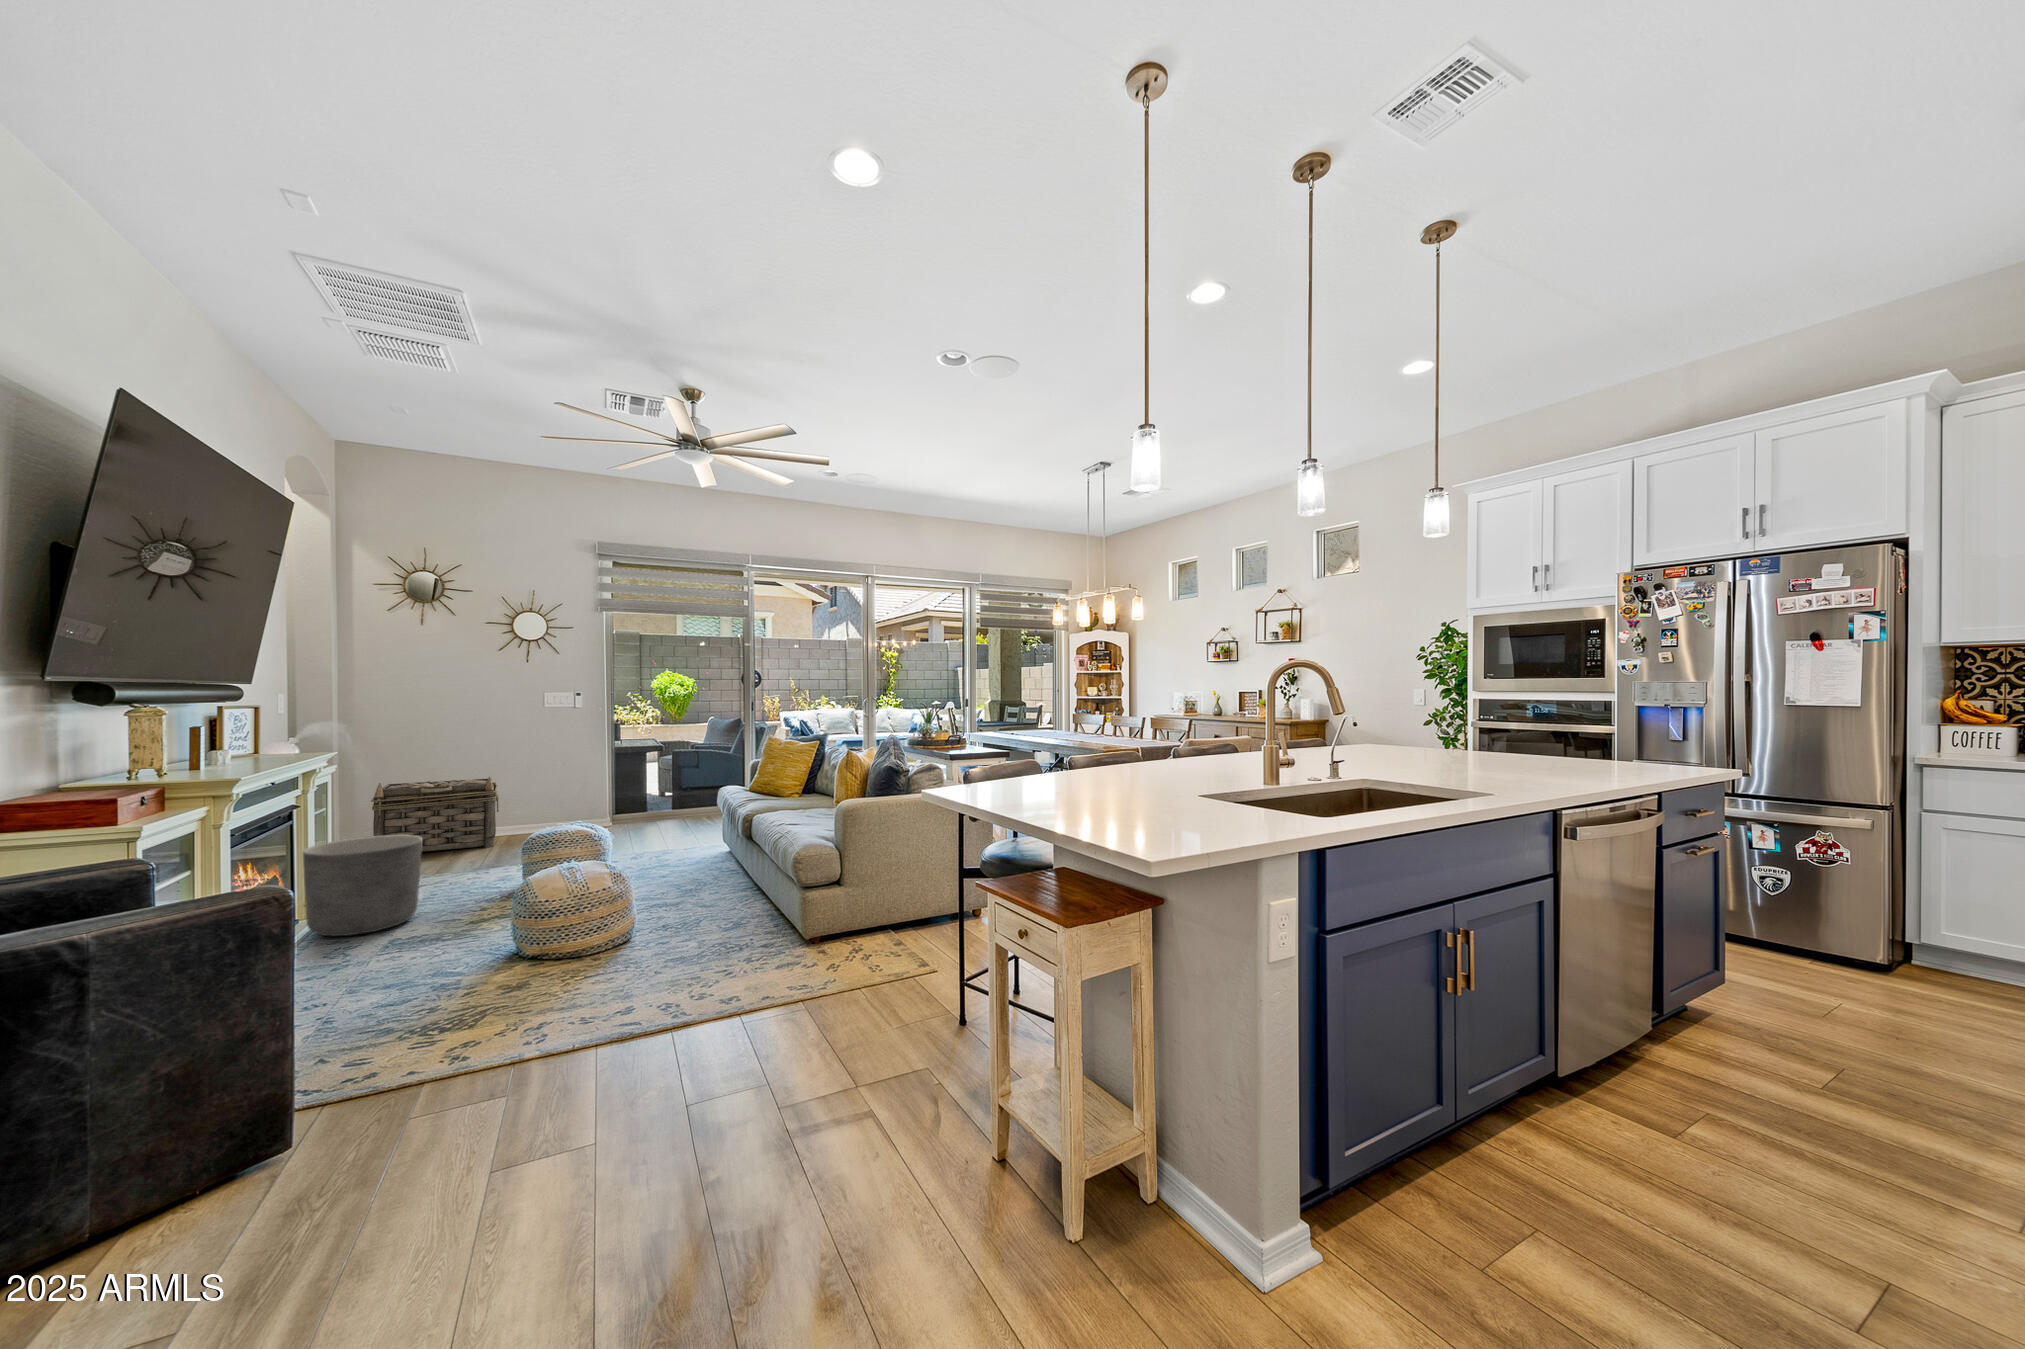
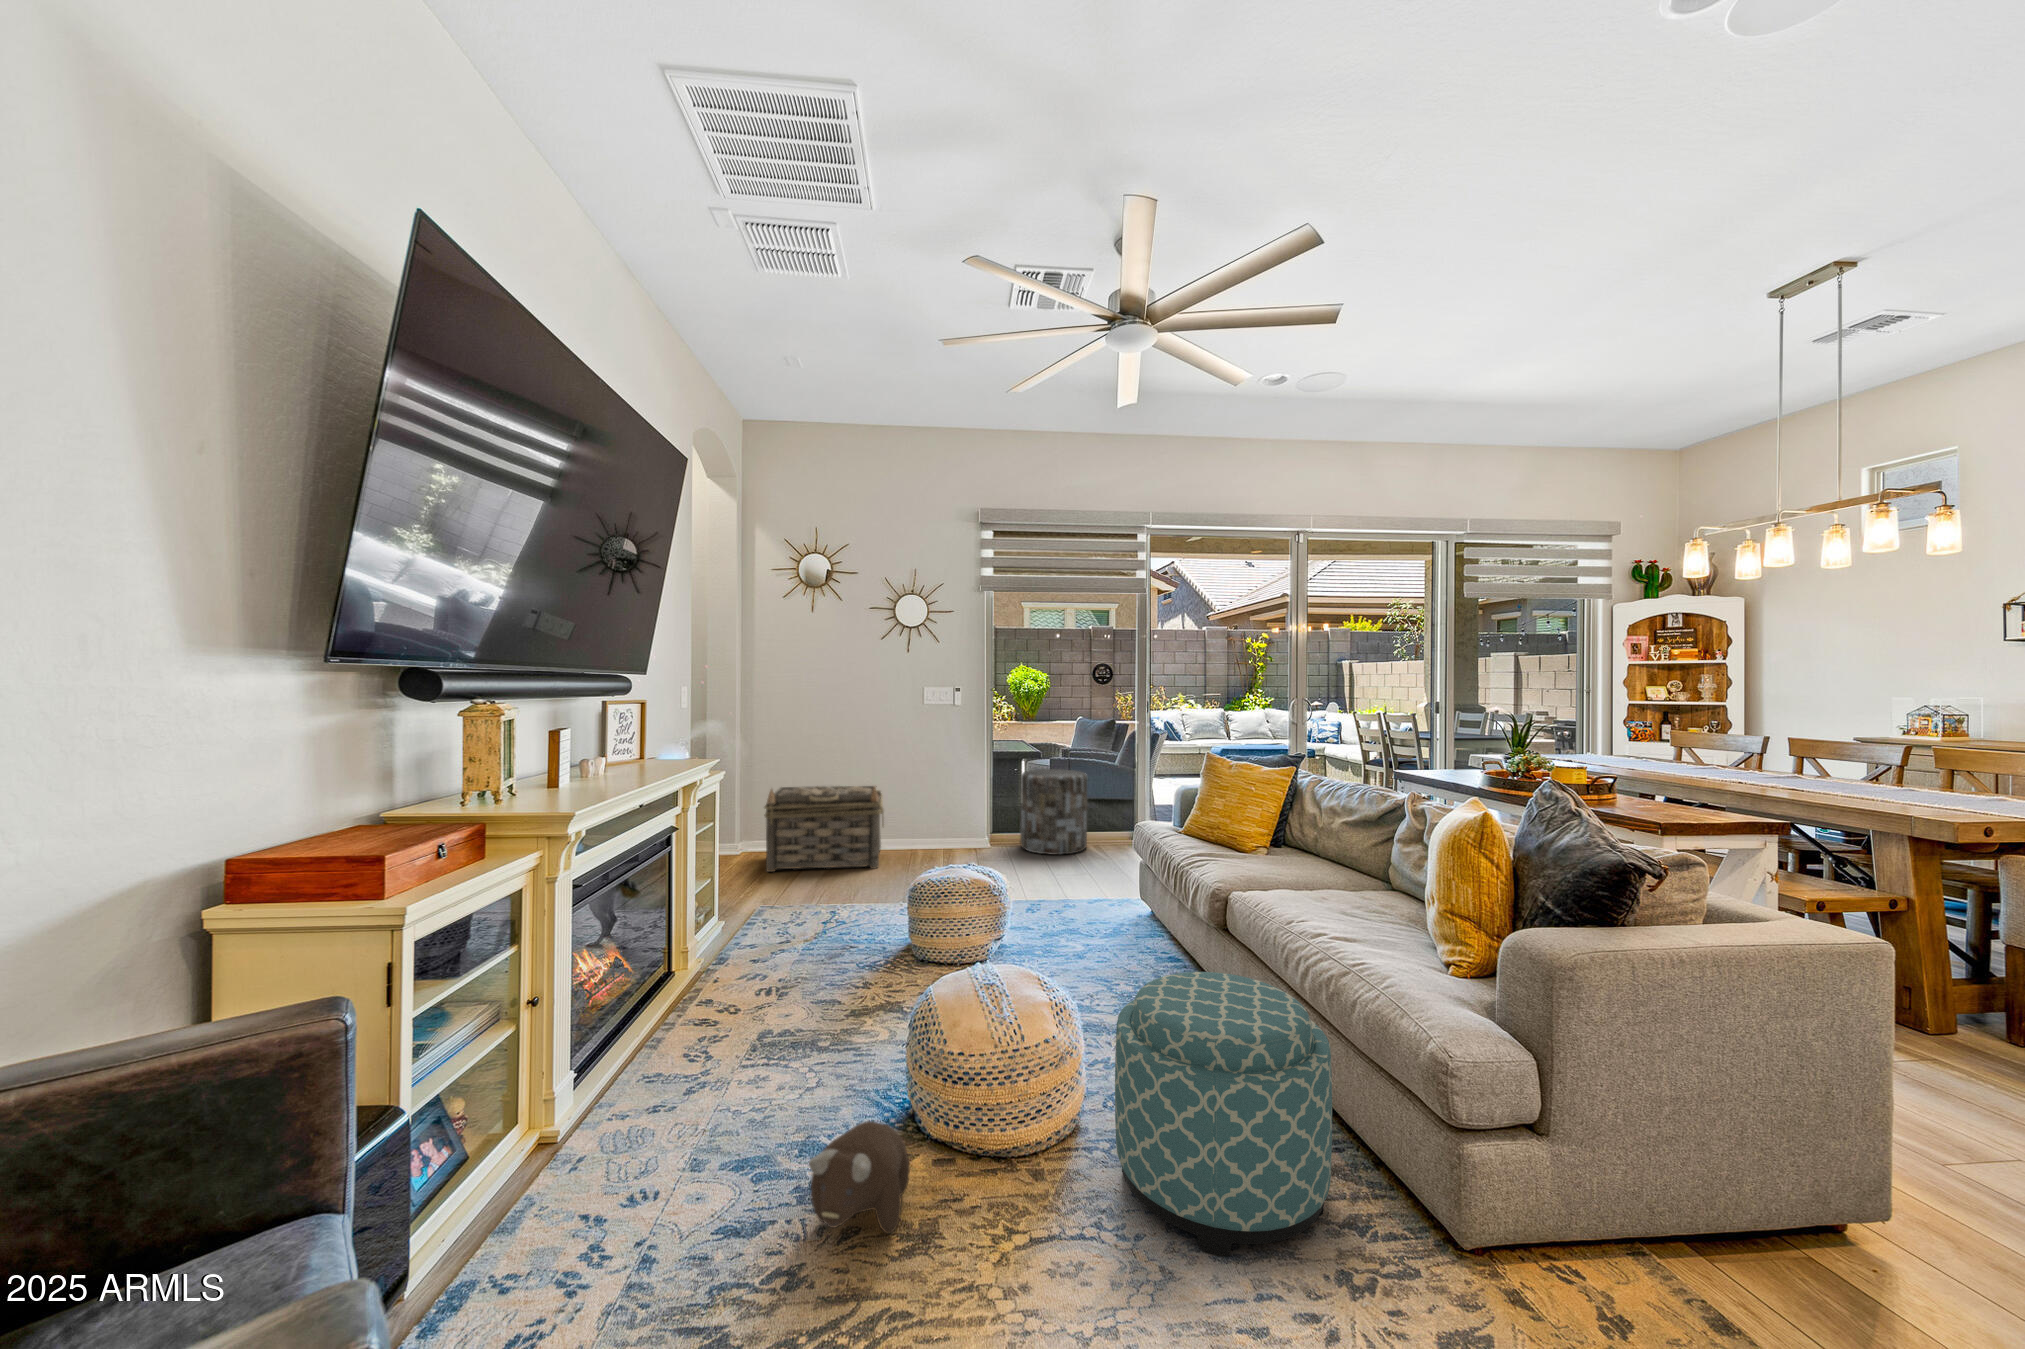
side table: none [633,758,692,825] -> present [1020,769,1087,855]
planter: present [303,835,422,936] -> none [676,871,802,1010]
ottoman: none [643,846,760,970] -> present [1115,972,1332,1256]
plush toy: none [442,941,510,997] -> present [809,1121,910,1233]

